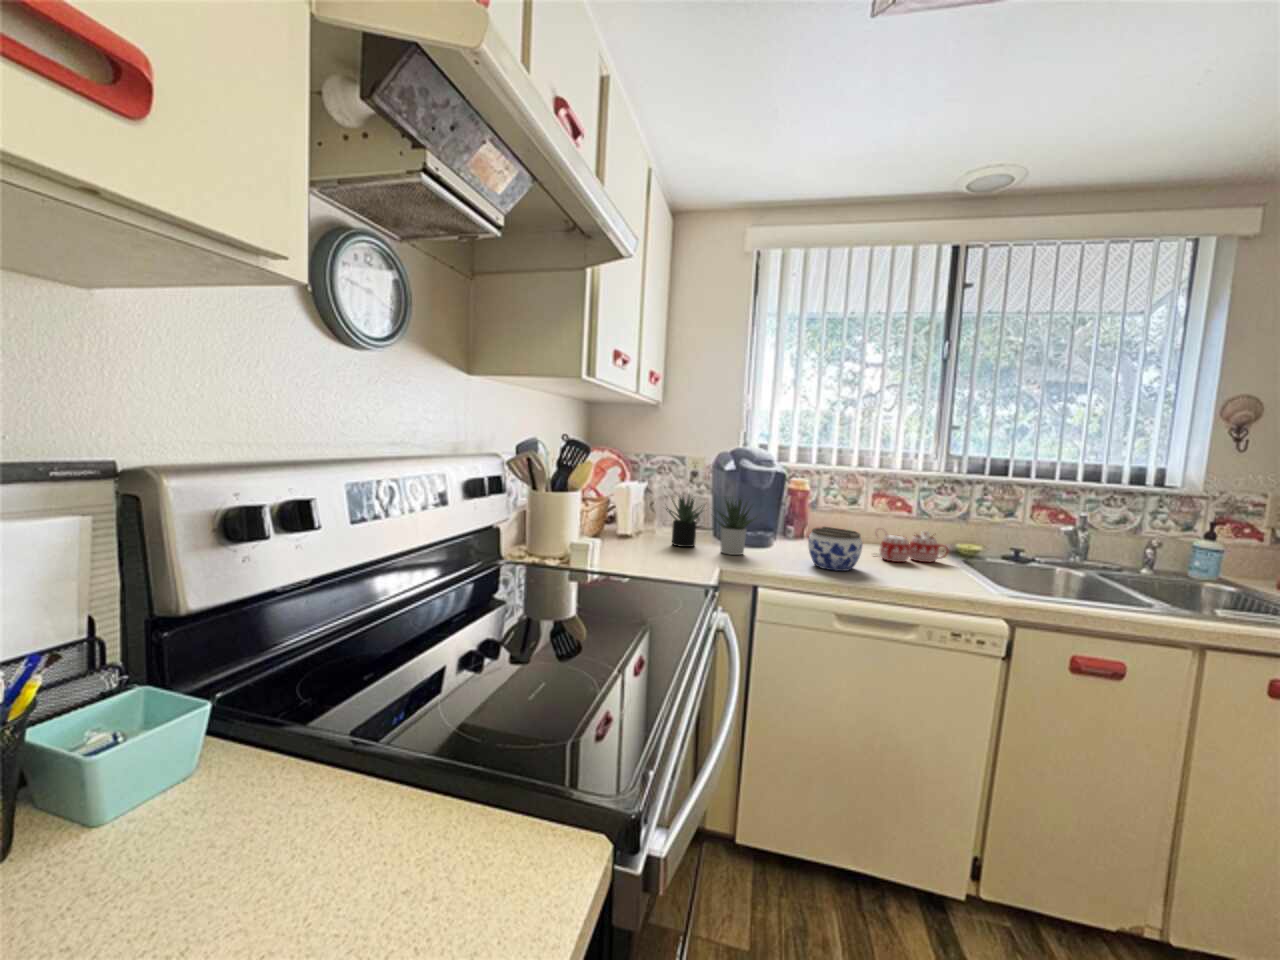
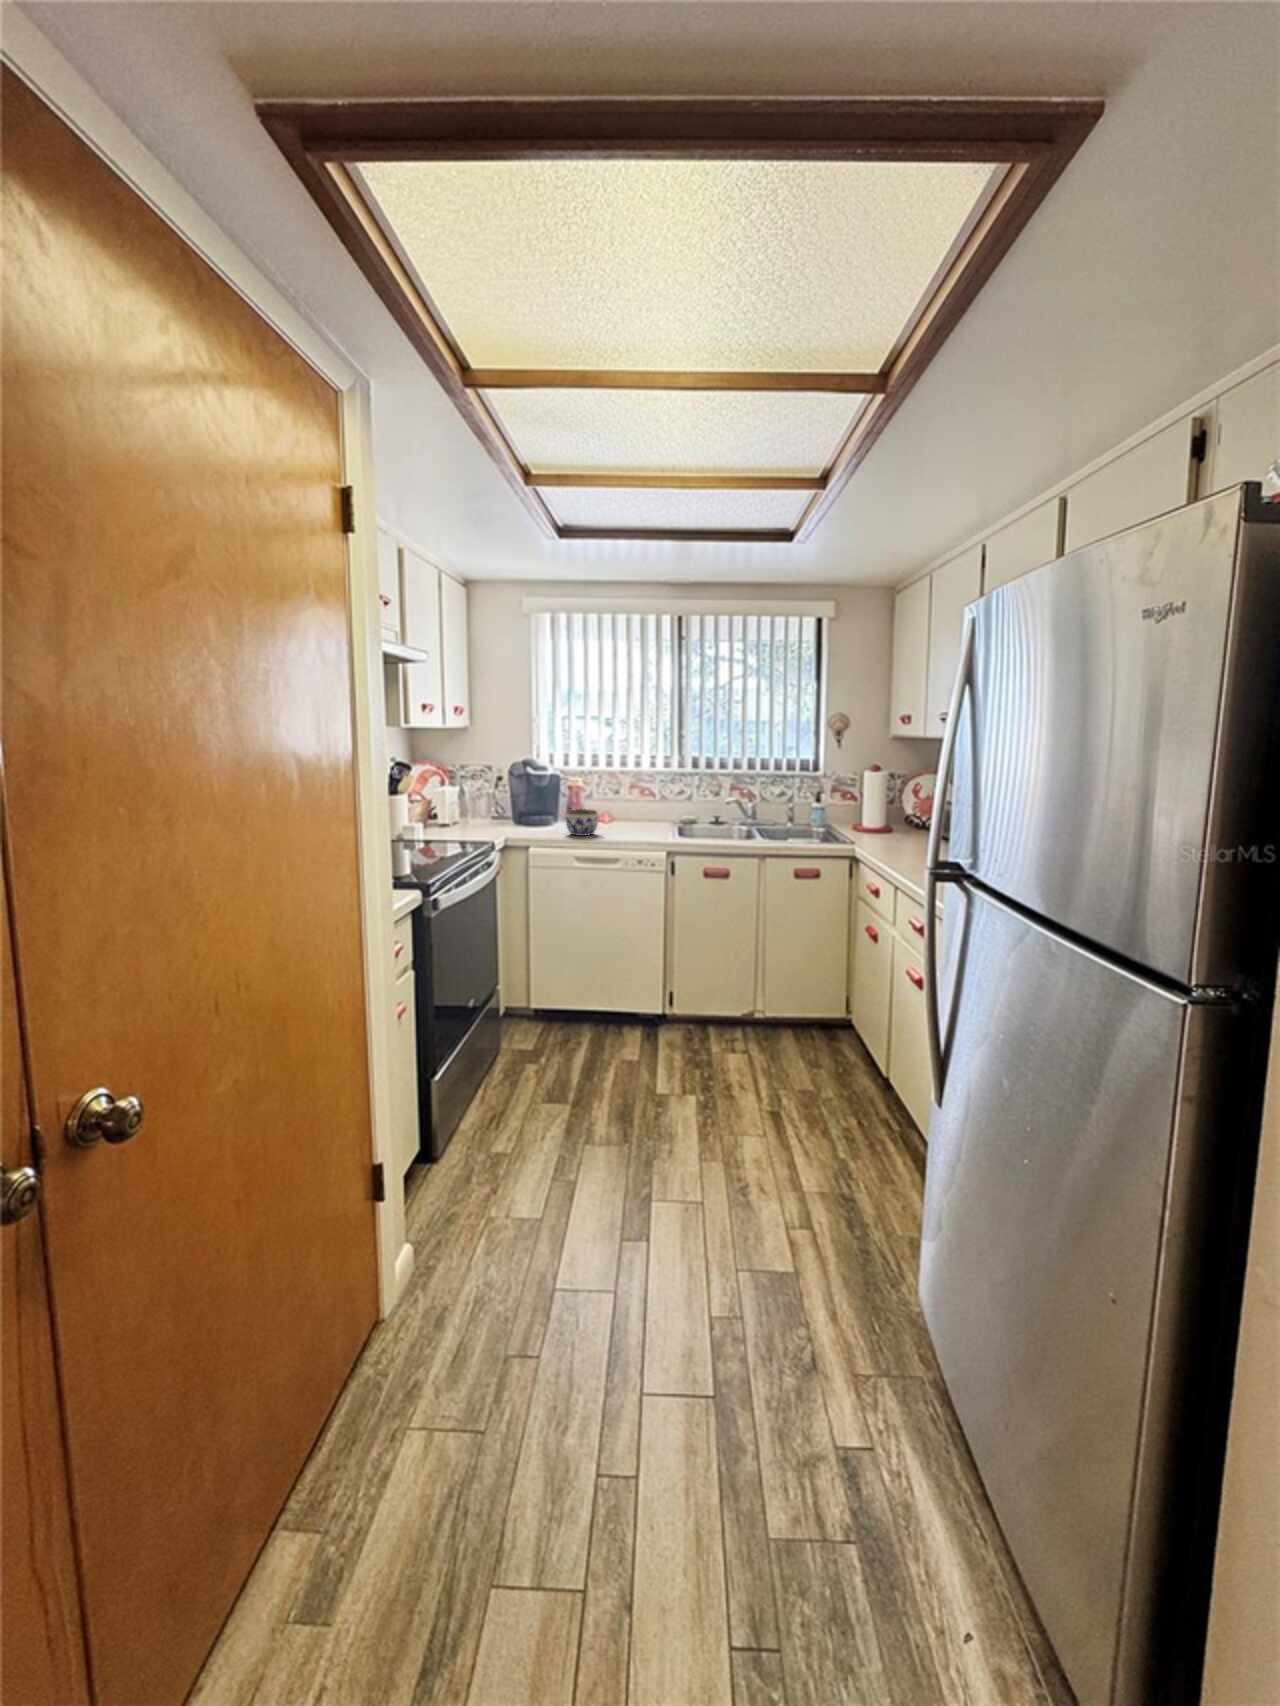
succulent plant: present [666,496,757,555] -> none [470,790,538,833]
mug: present [875,528,948,562] -> none [618,808,665,830]

